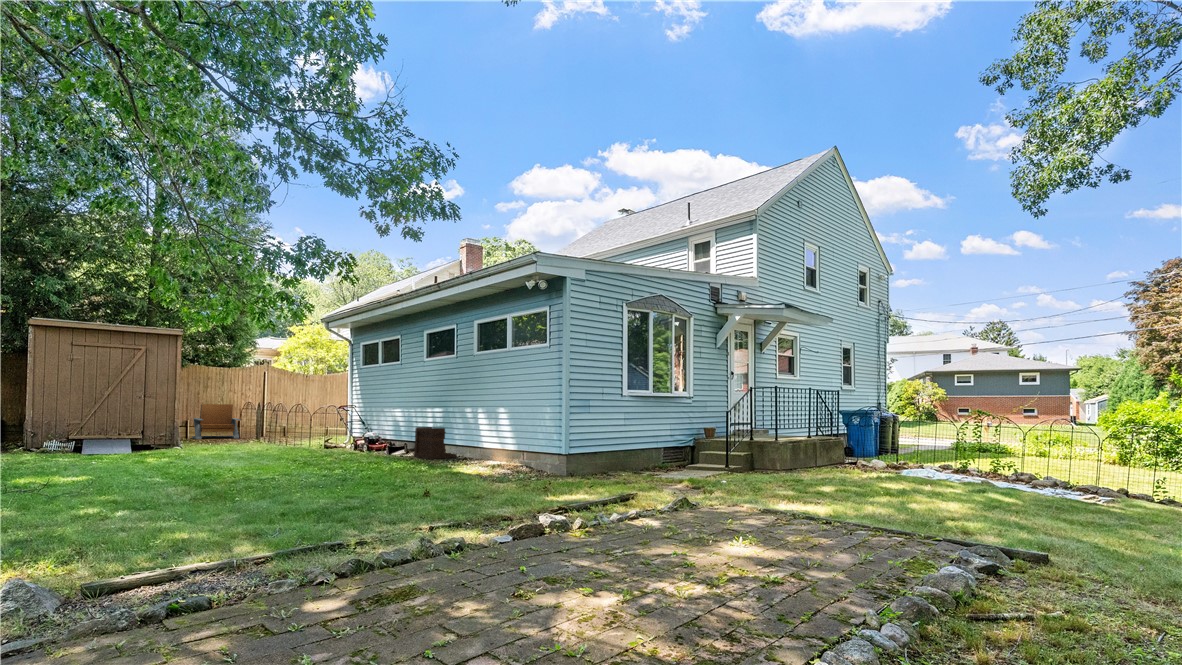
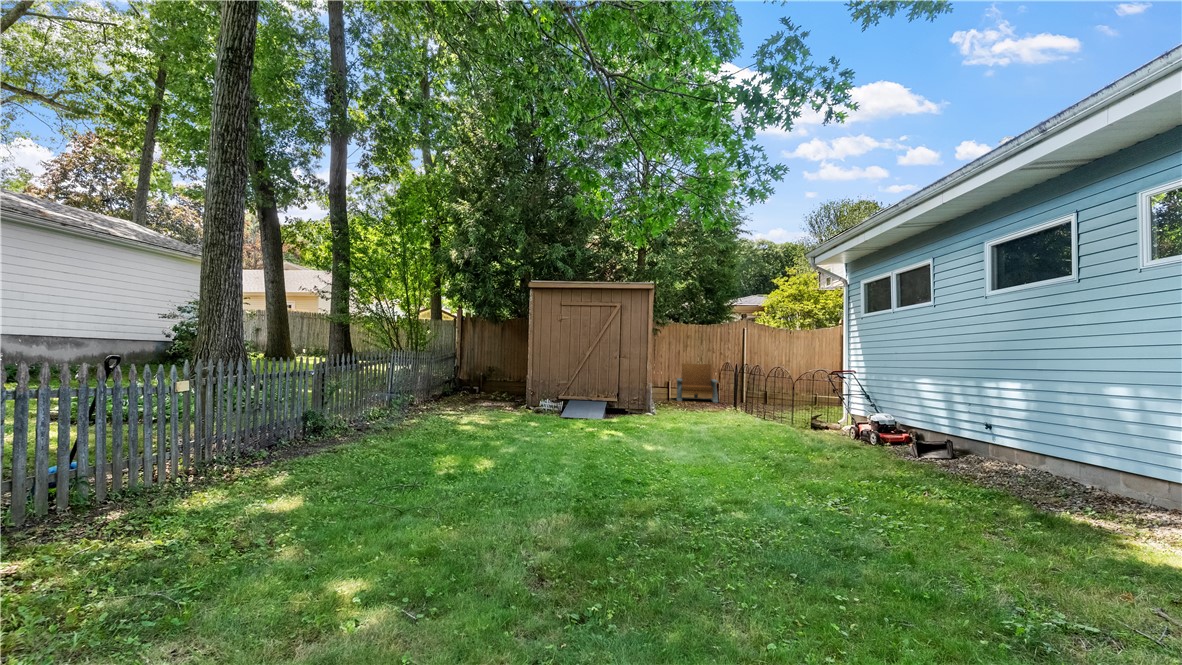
wooden crate: present [414,427,456,460] -> none [982,422,1100,499]

